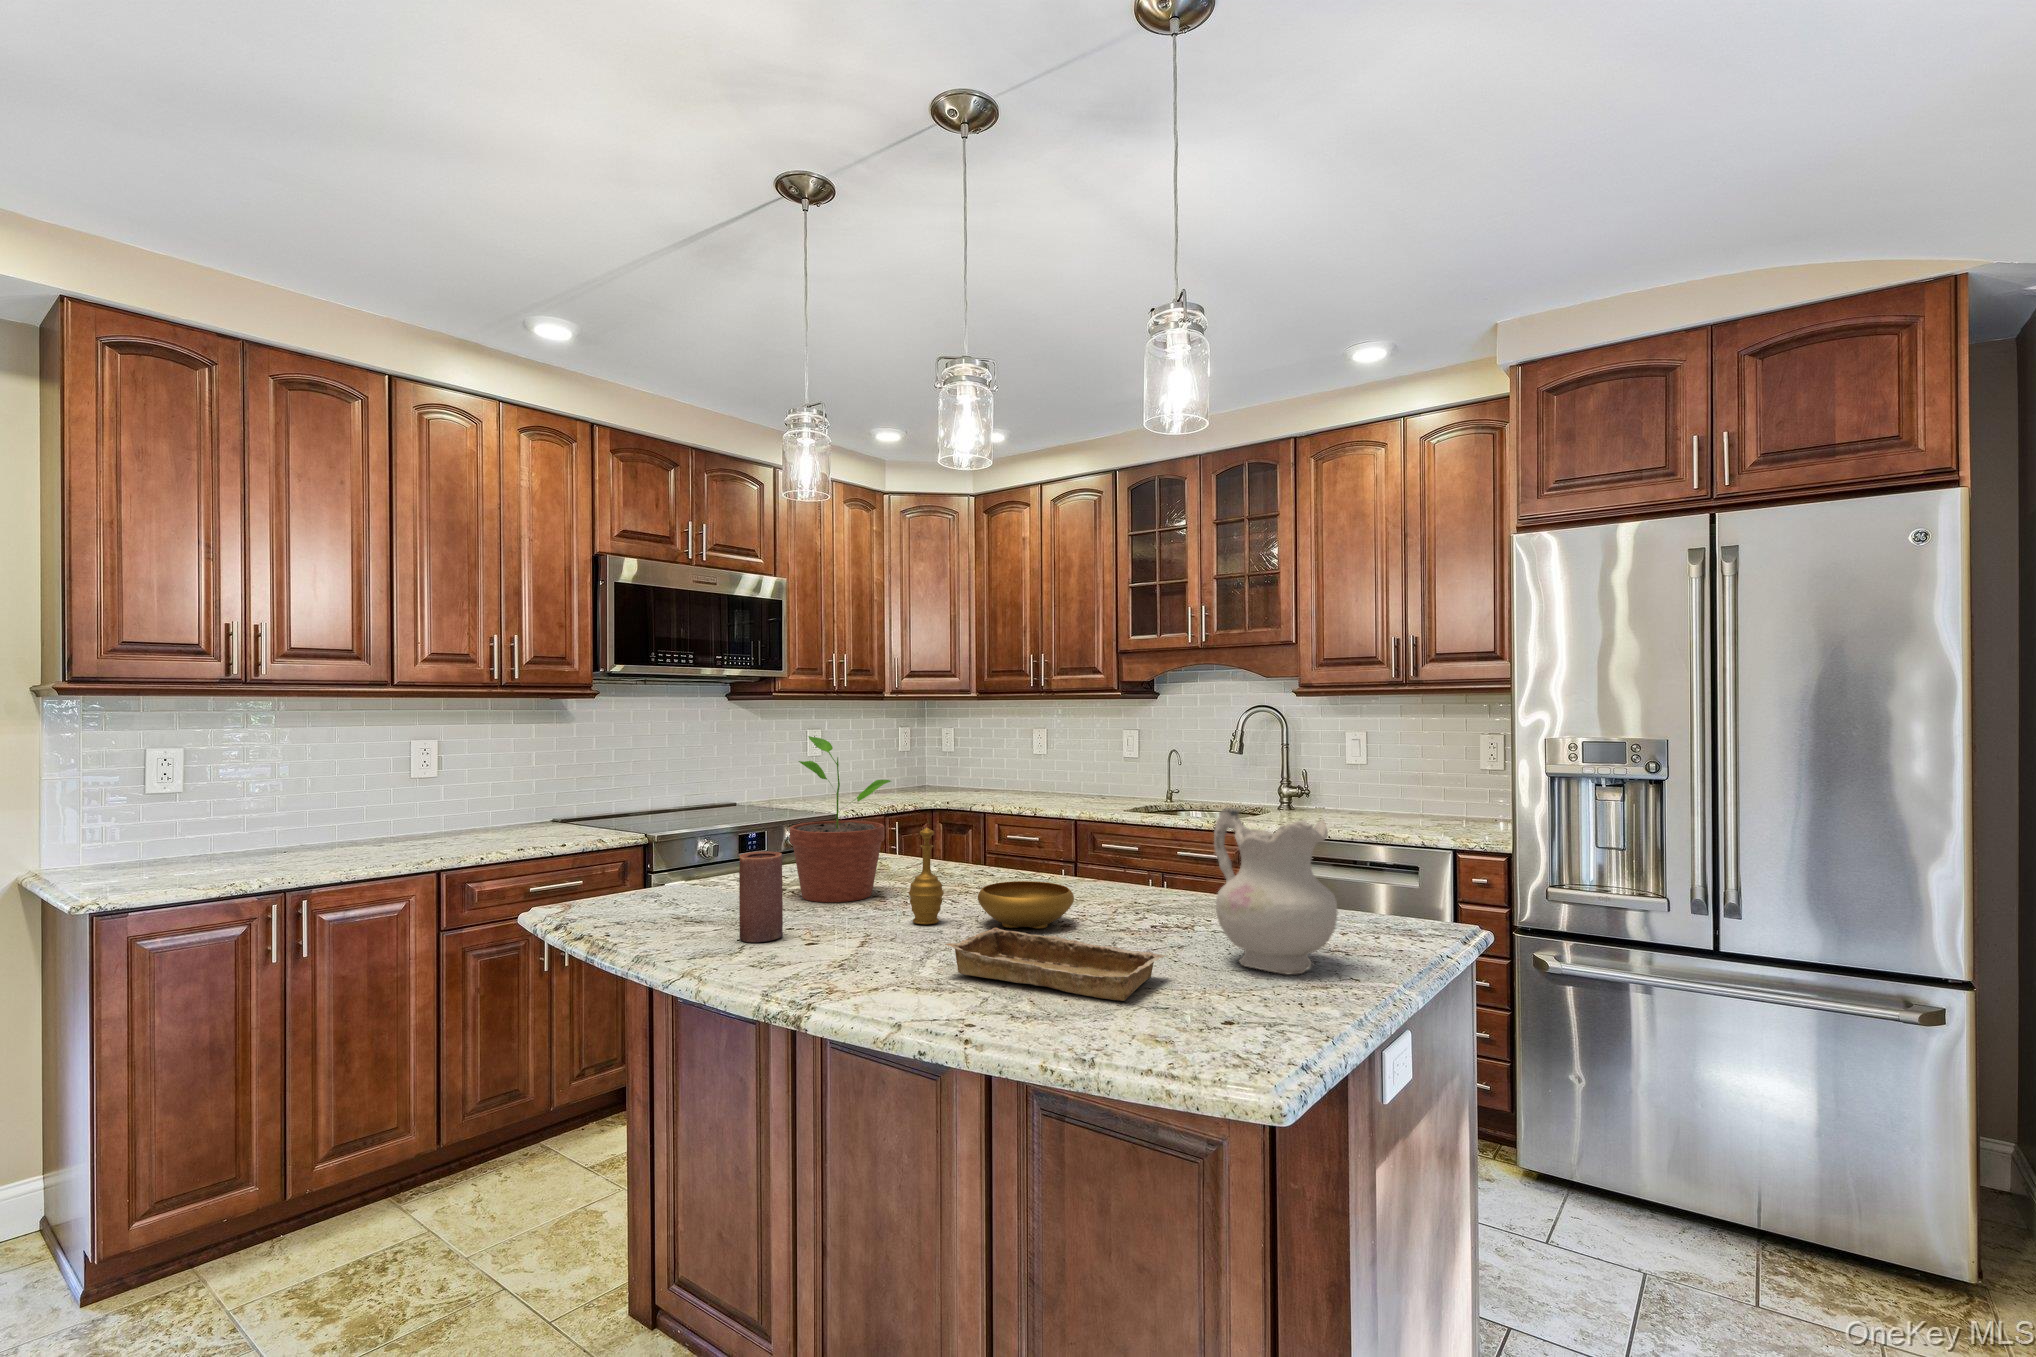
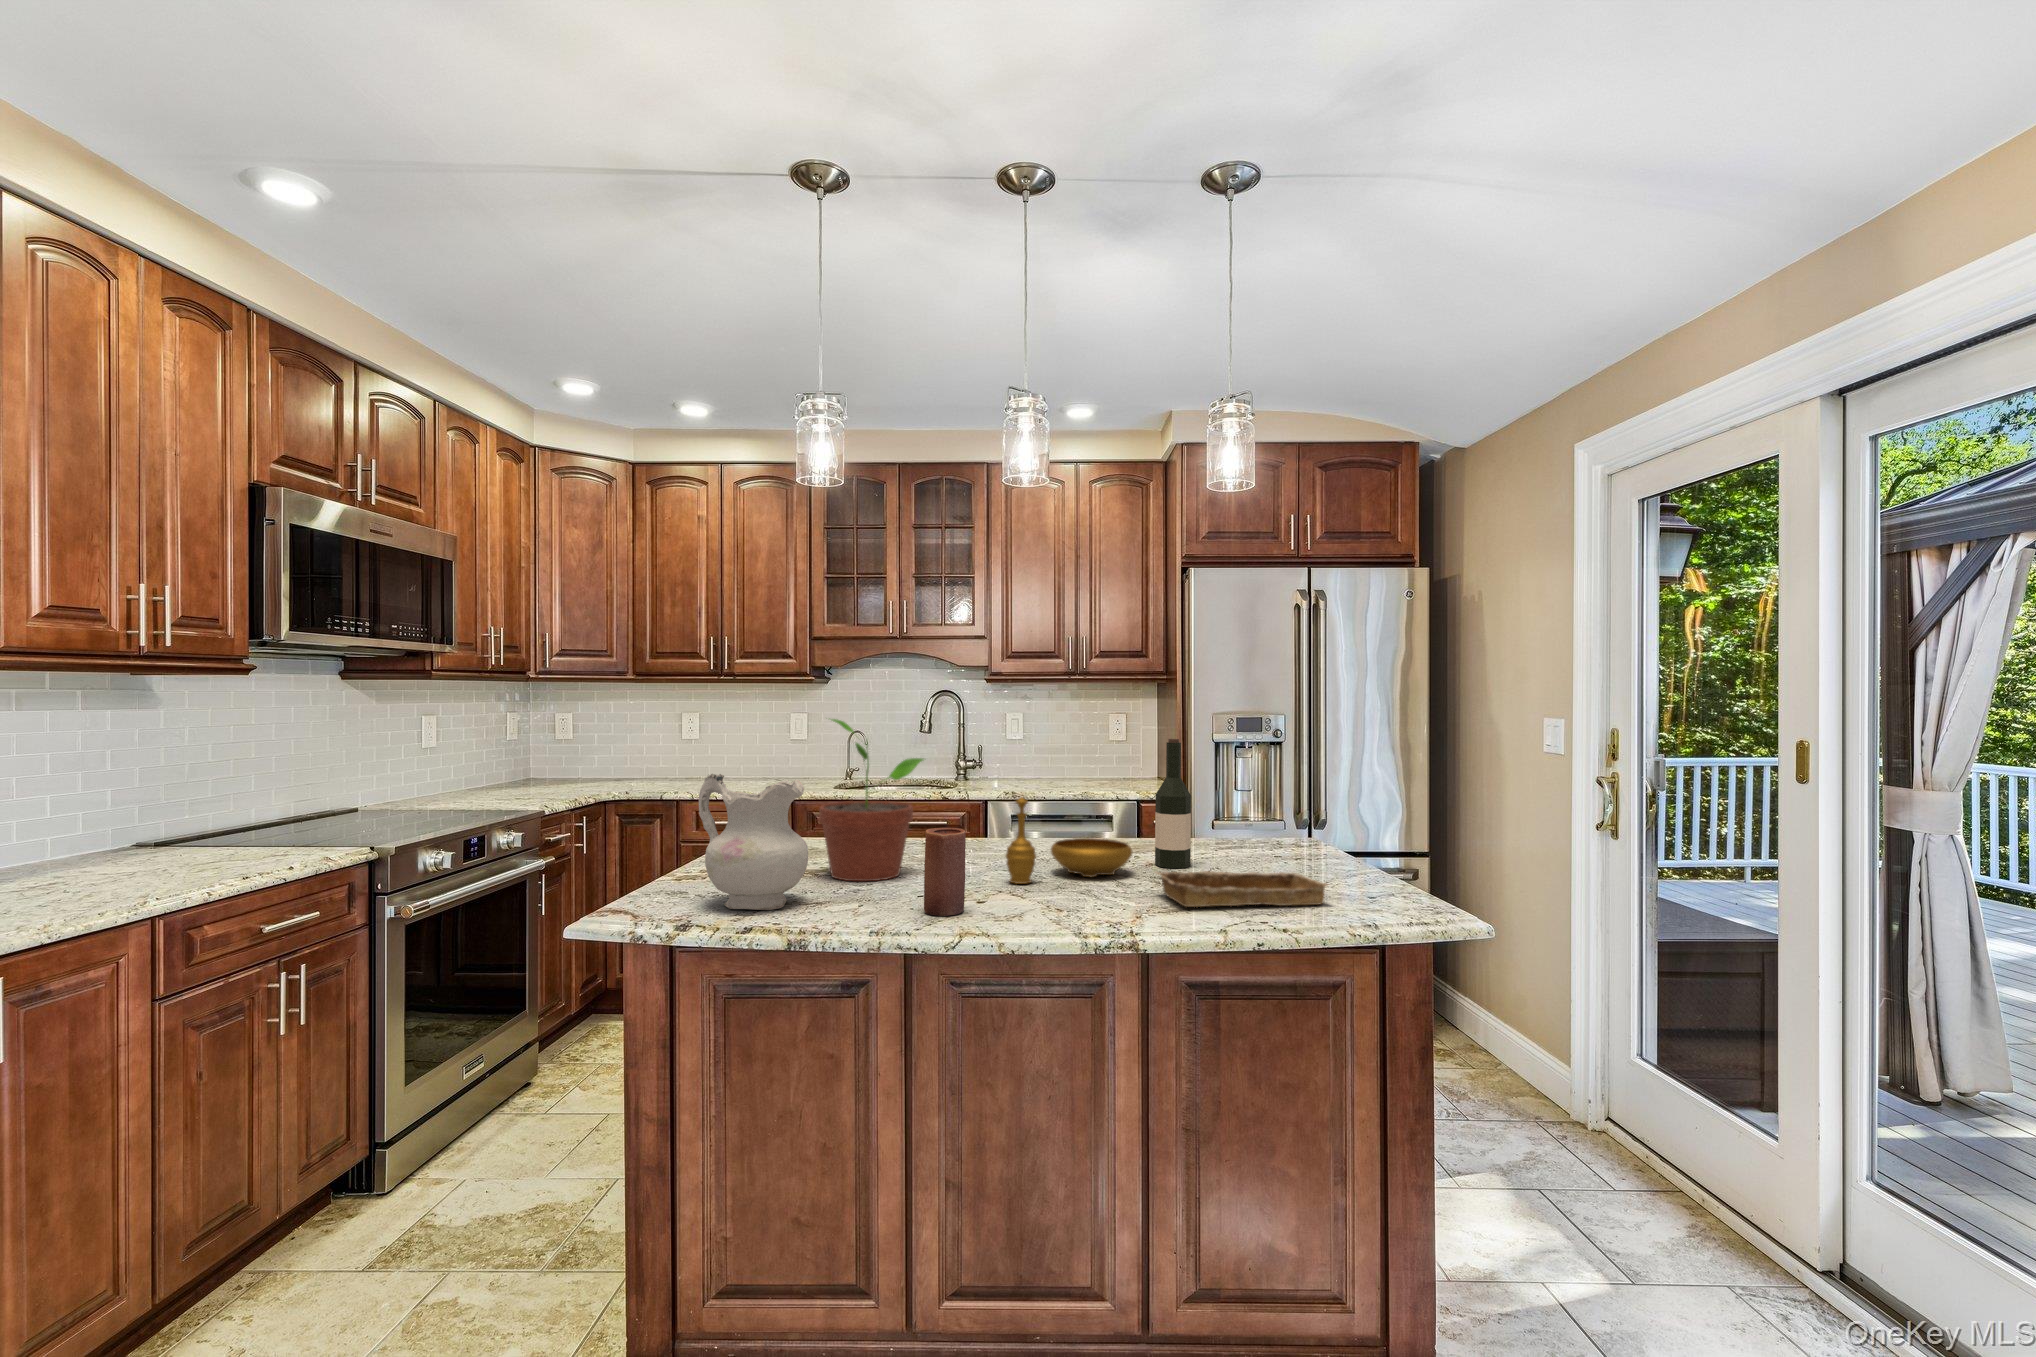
wine bottle: none [1123,769,1167,934] -> present [1155,739,1191,868]
ceramic pitcher: present [1214,807,1338,974] -> present [699,774,808,910]

